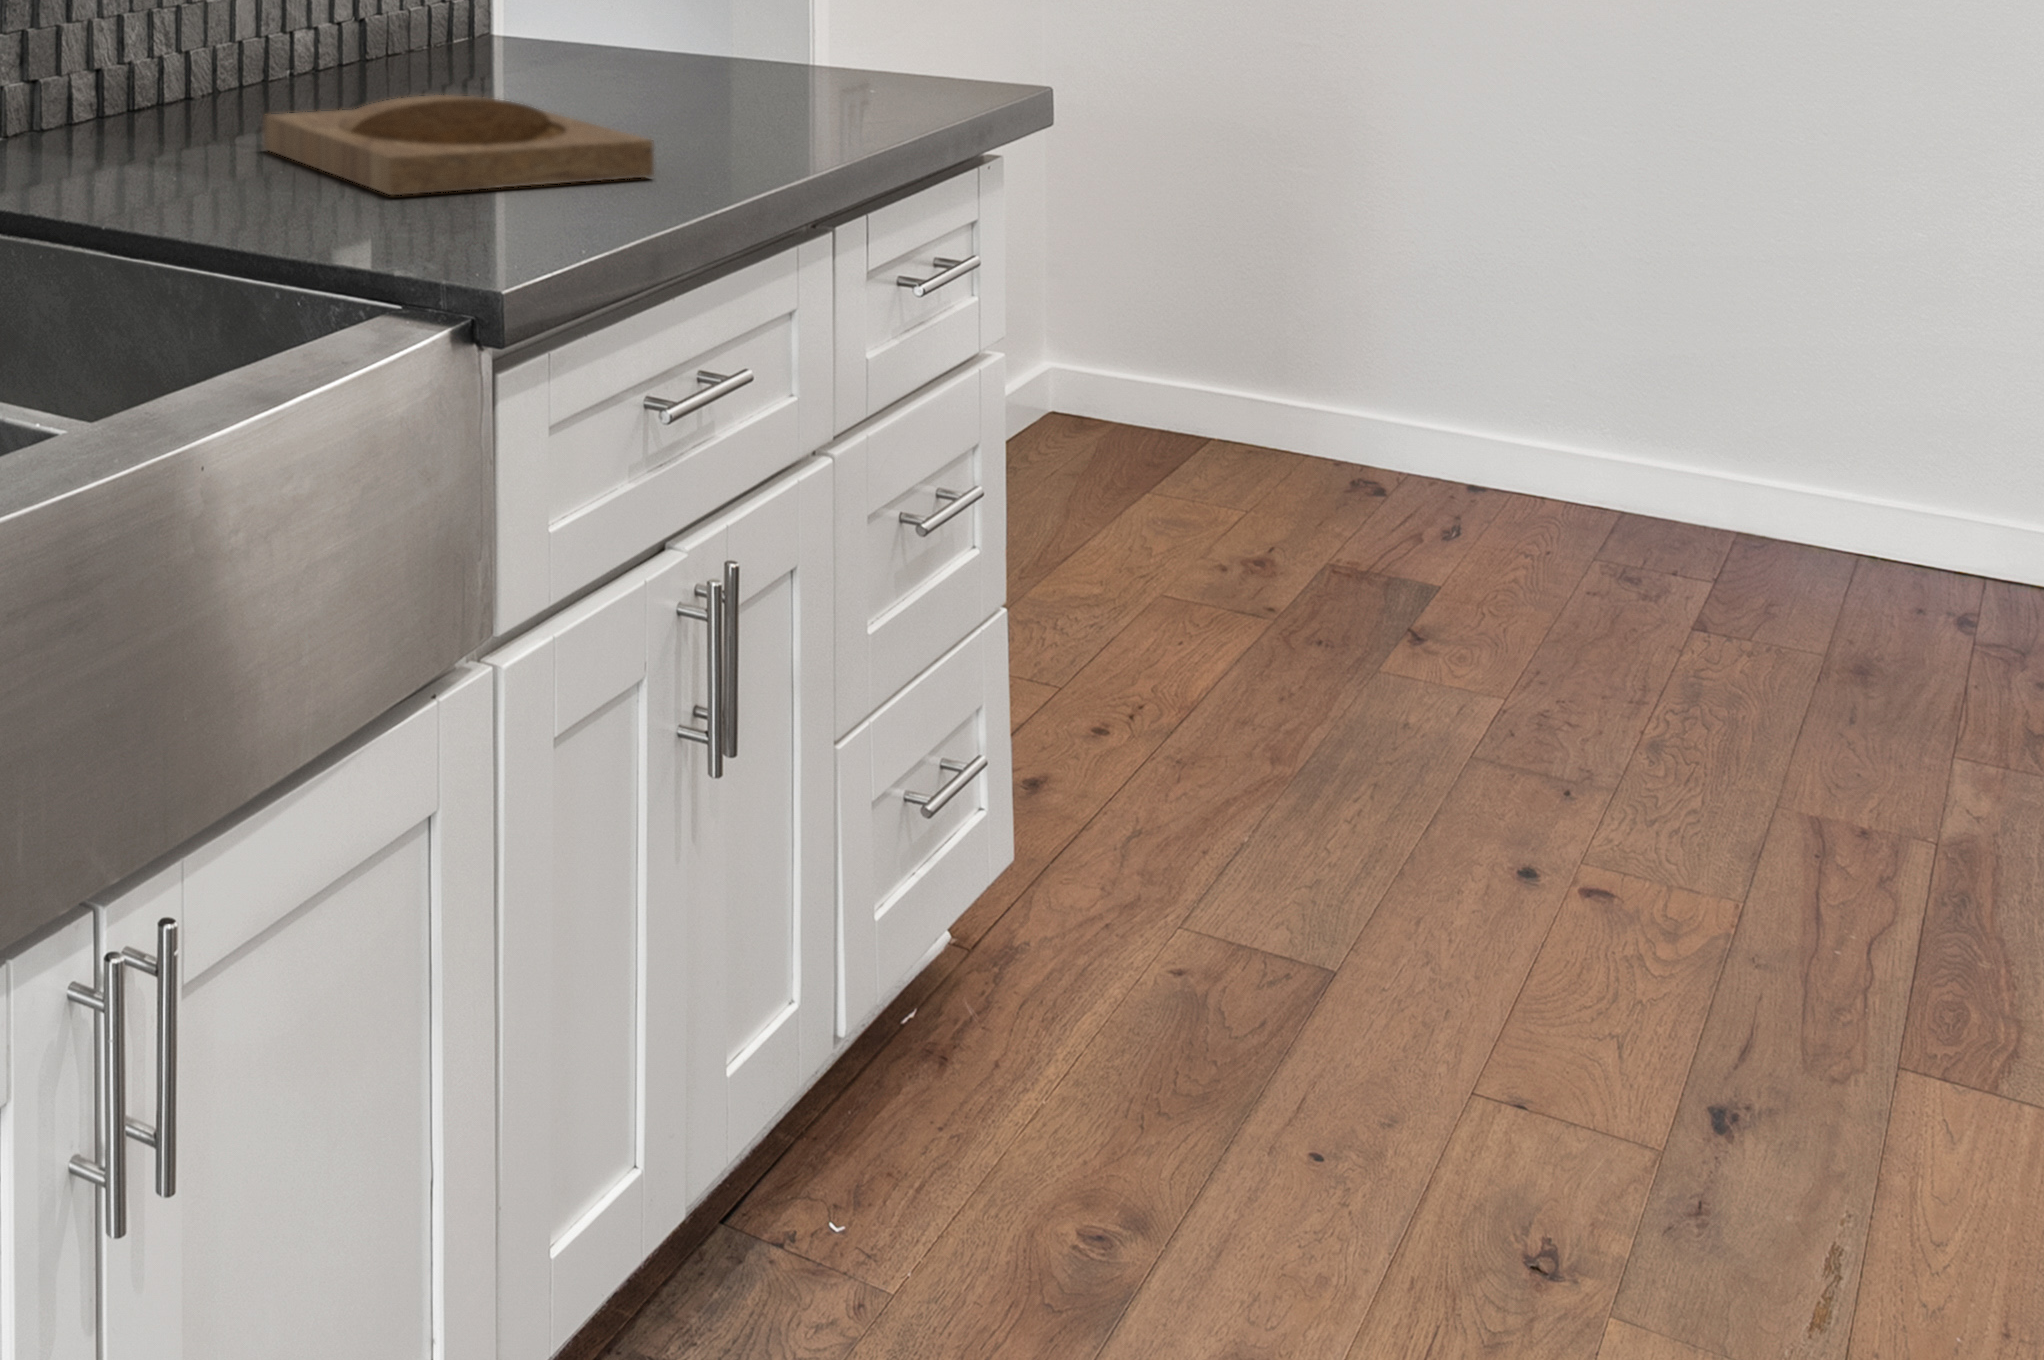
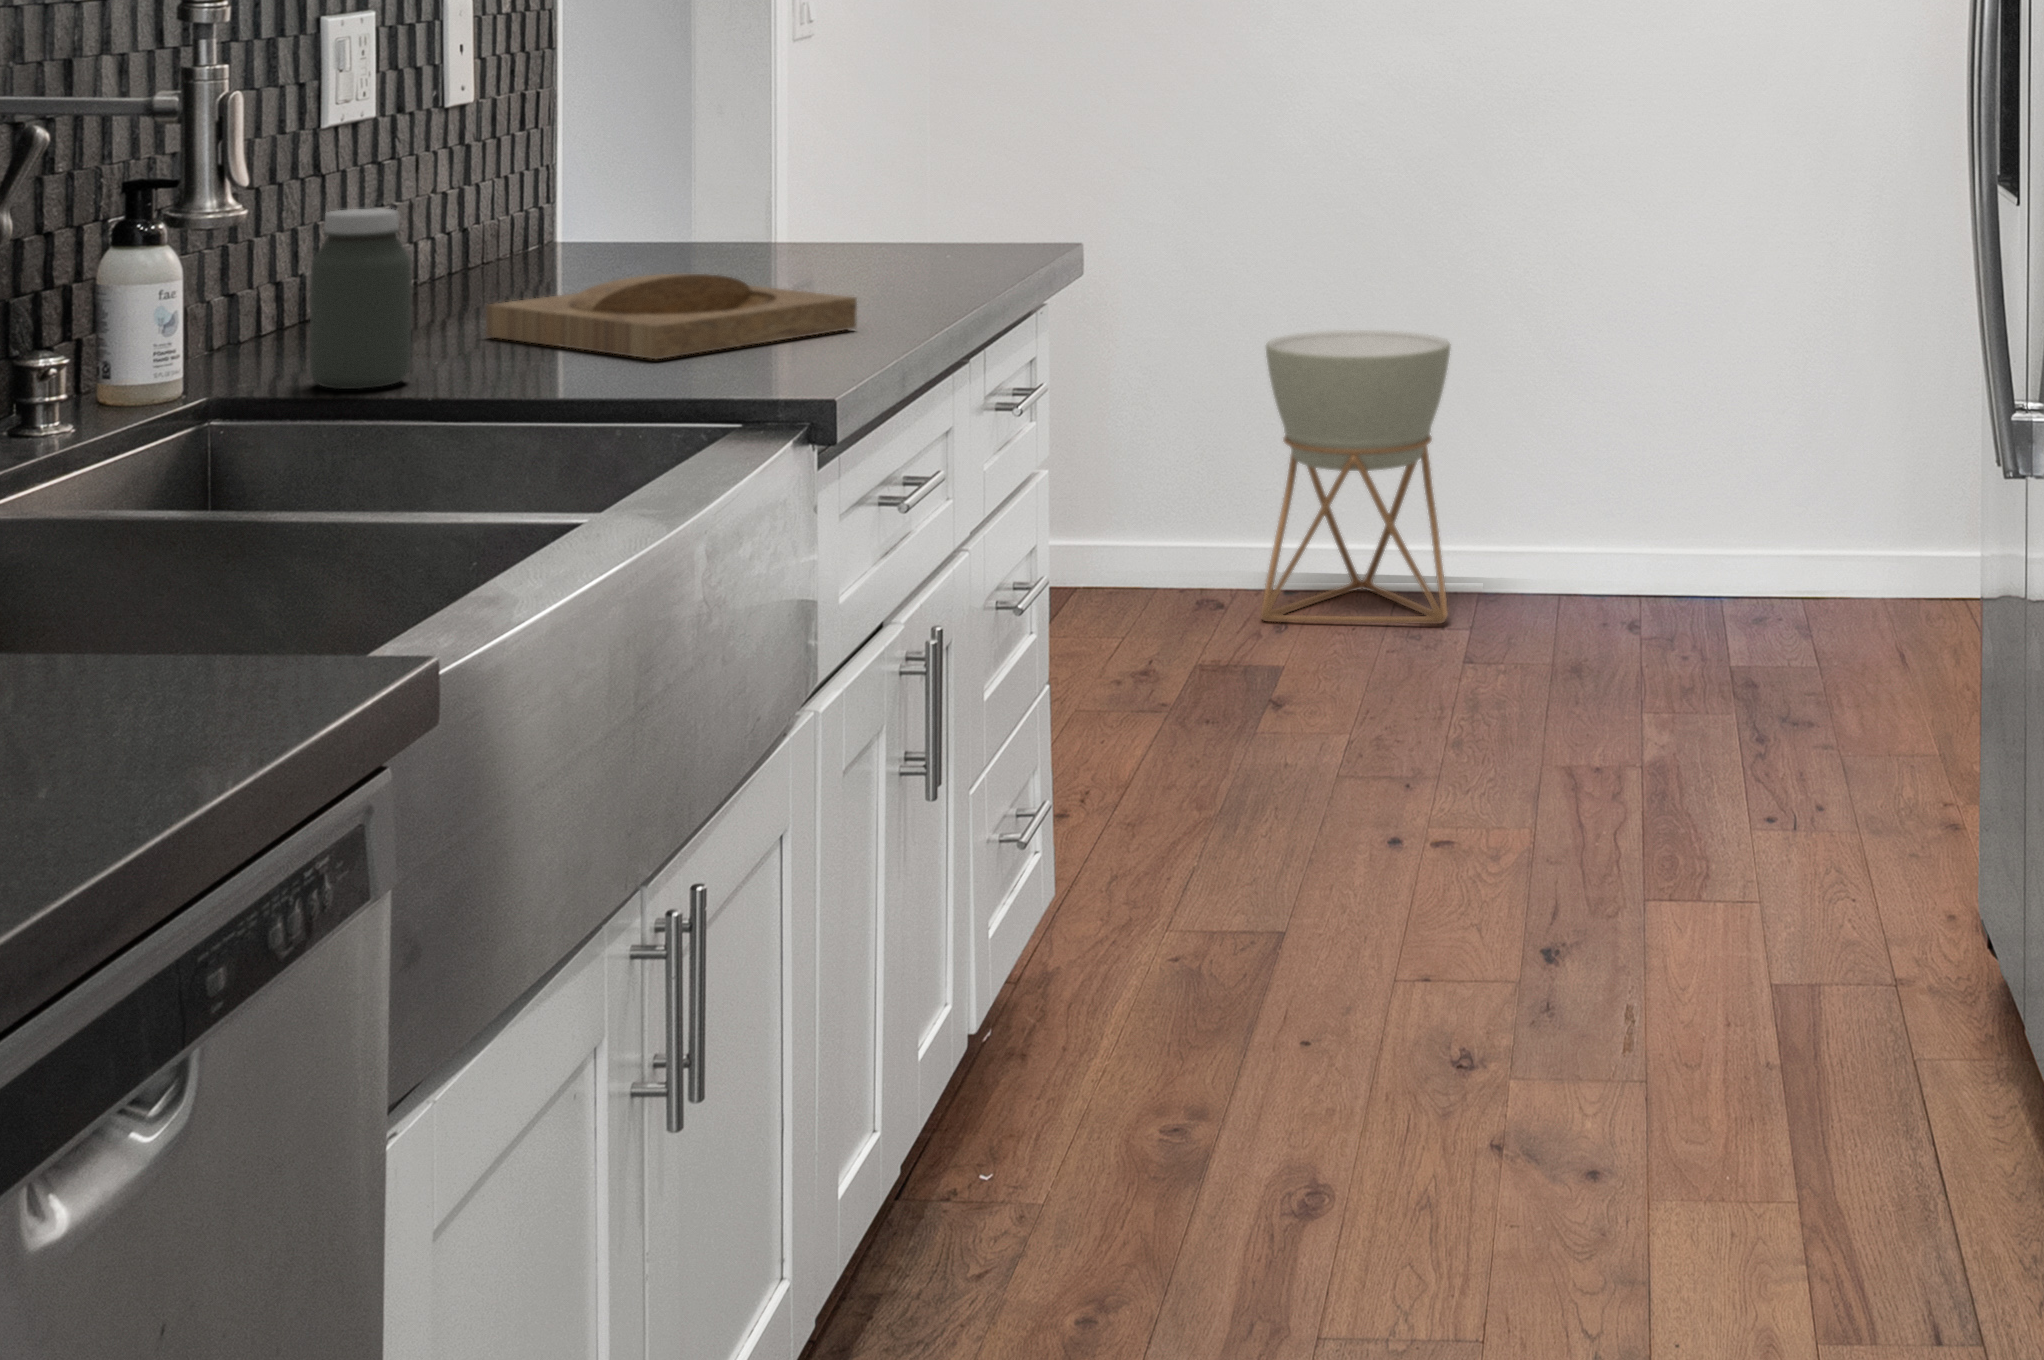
jar: none [24,7,124,199] -> present [310,209,412,389]
planter: none [1416,198,1683,576] -> present [1261,330,1450,624]

